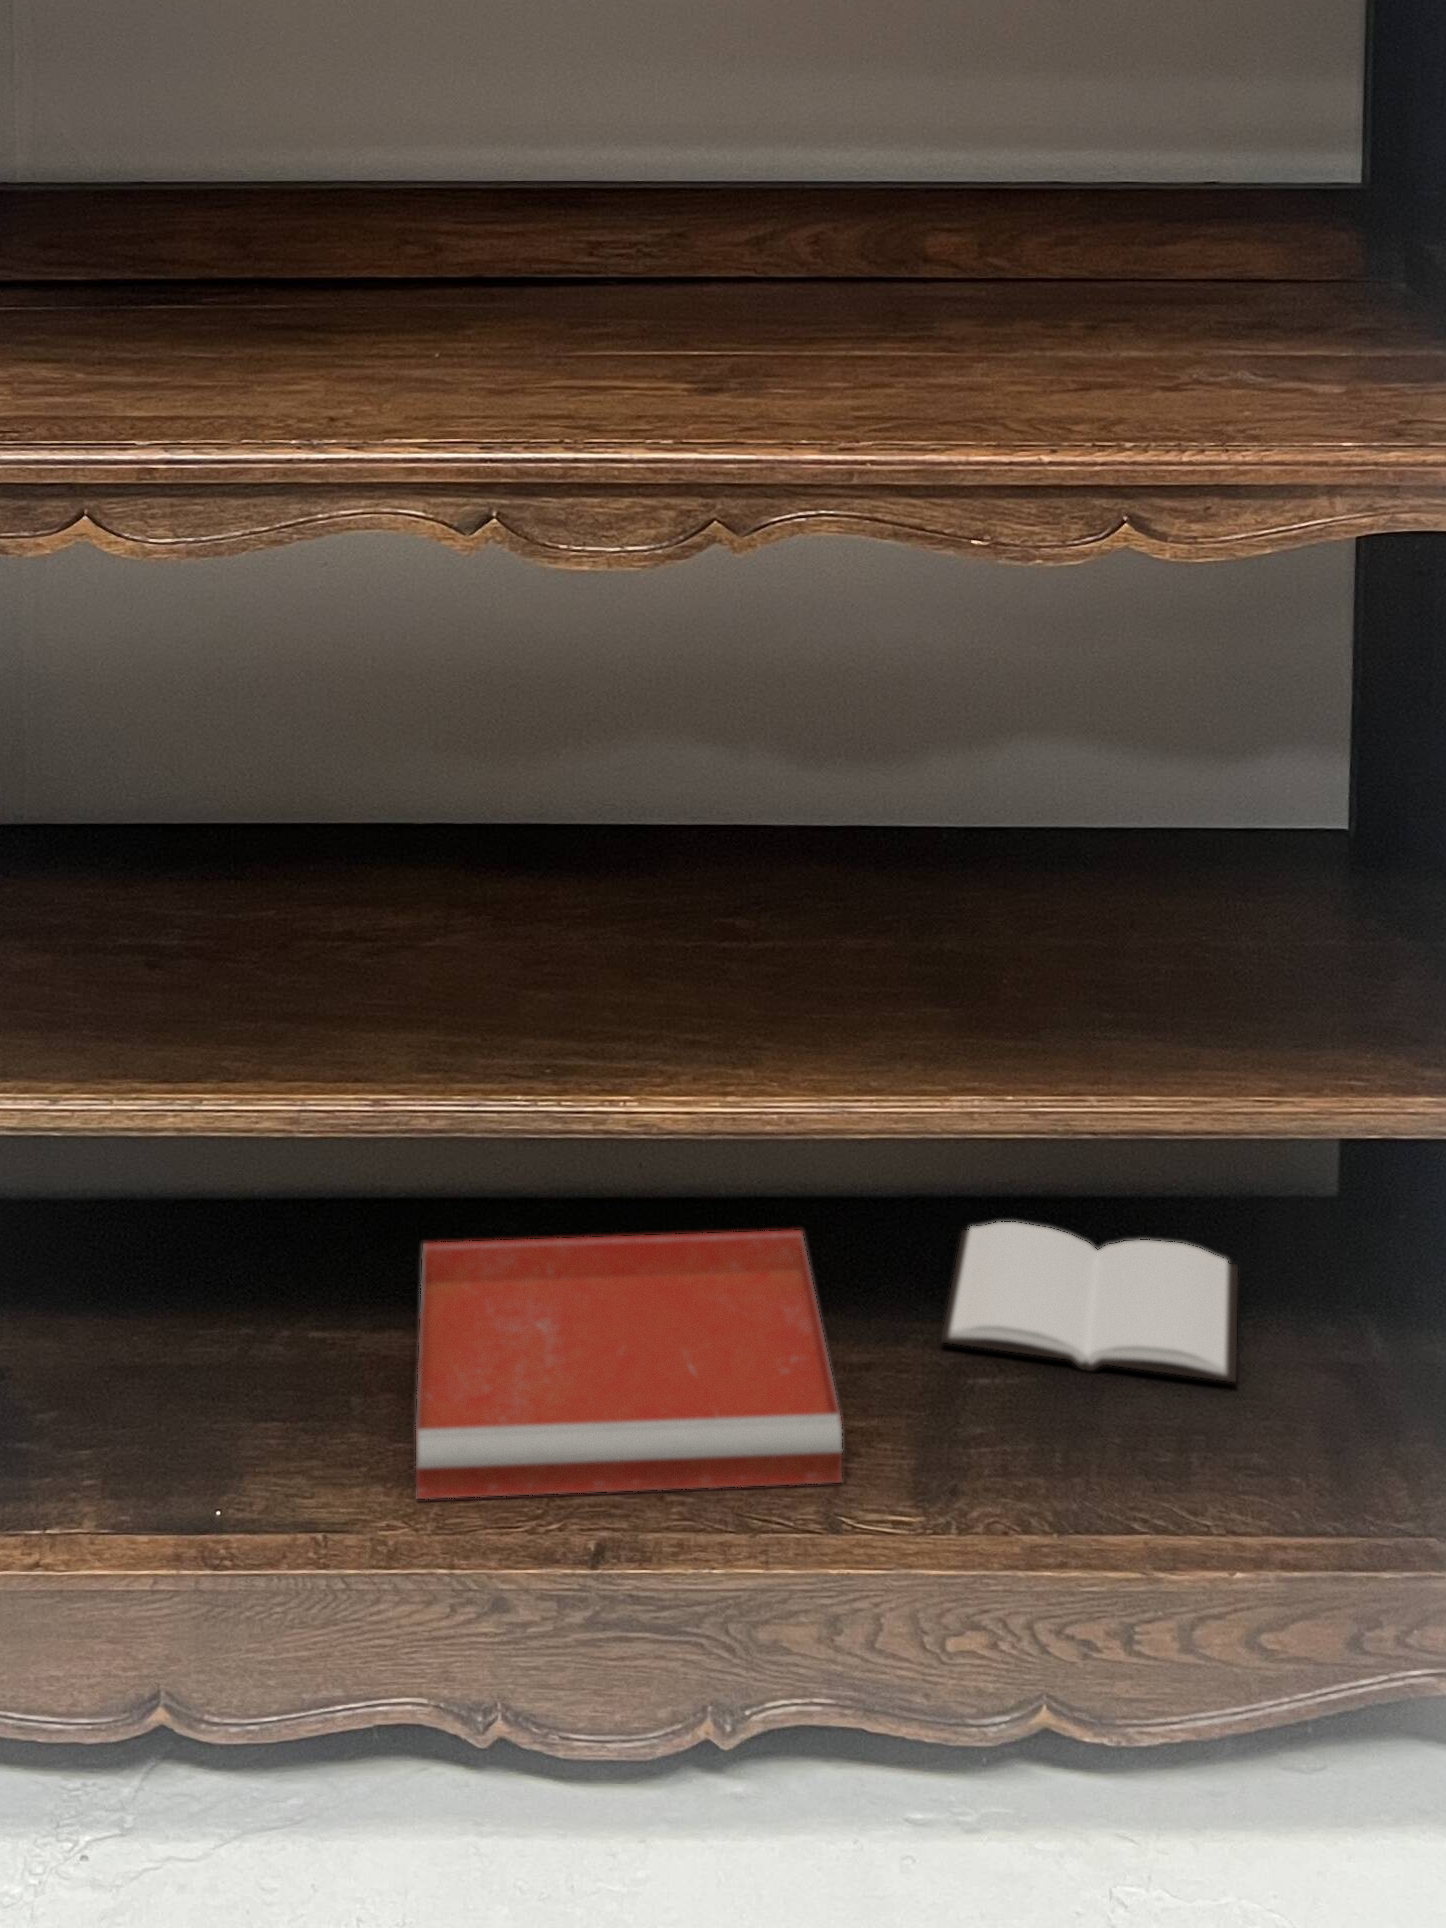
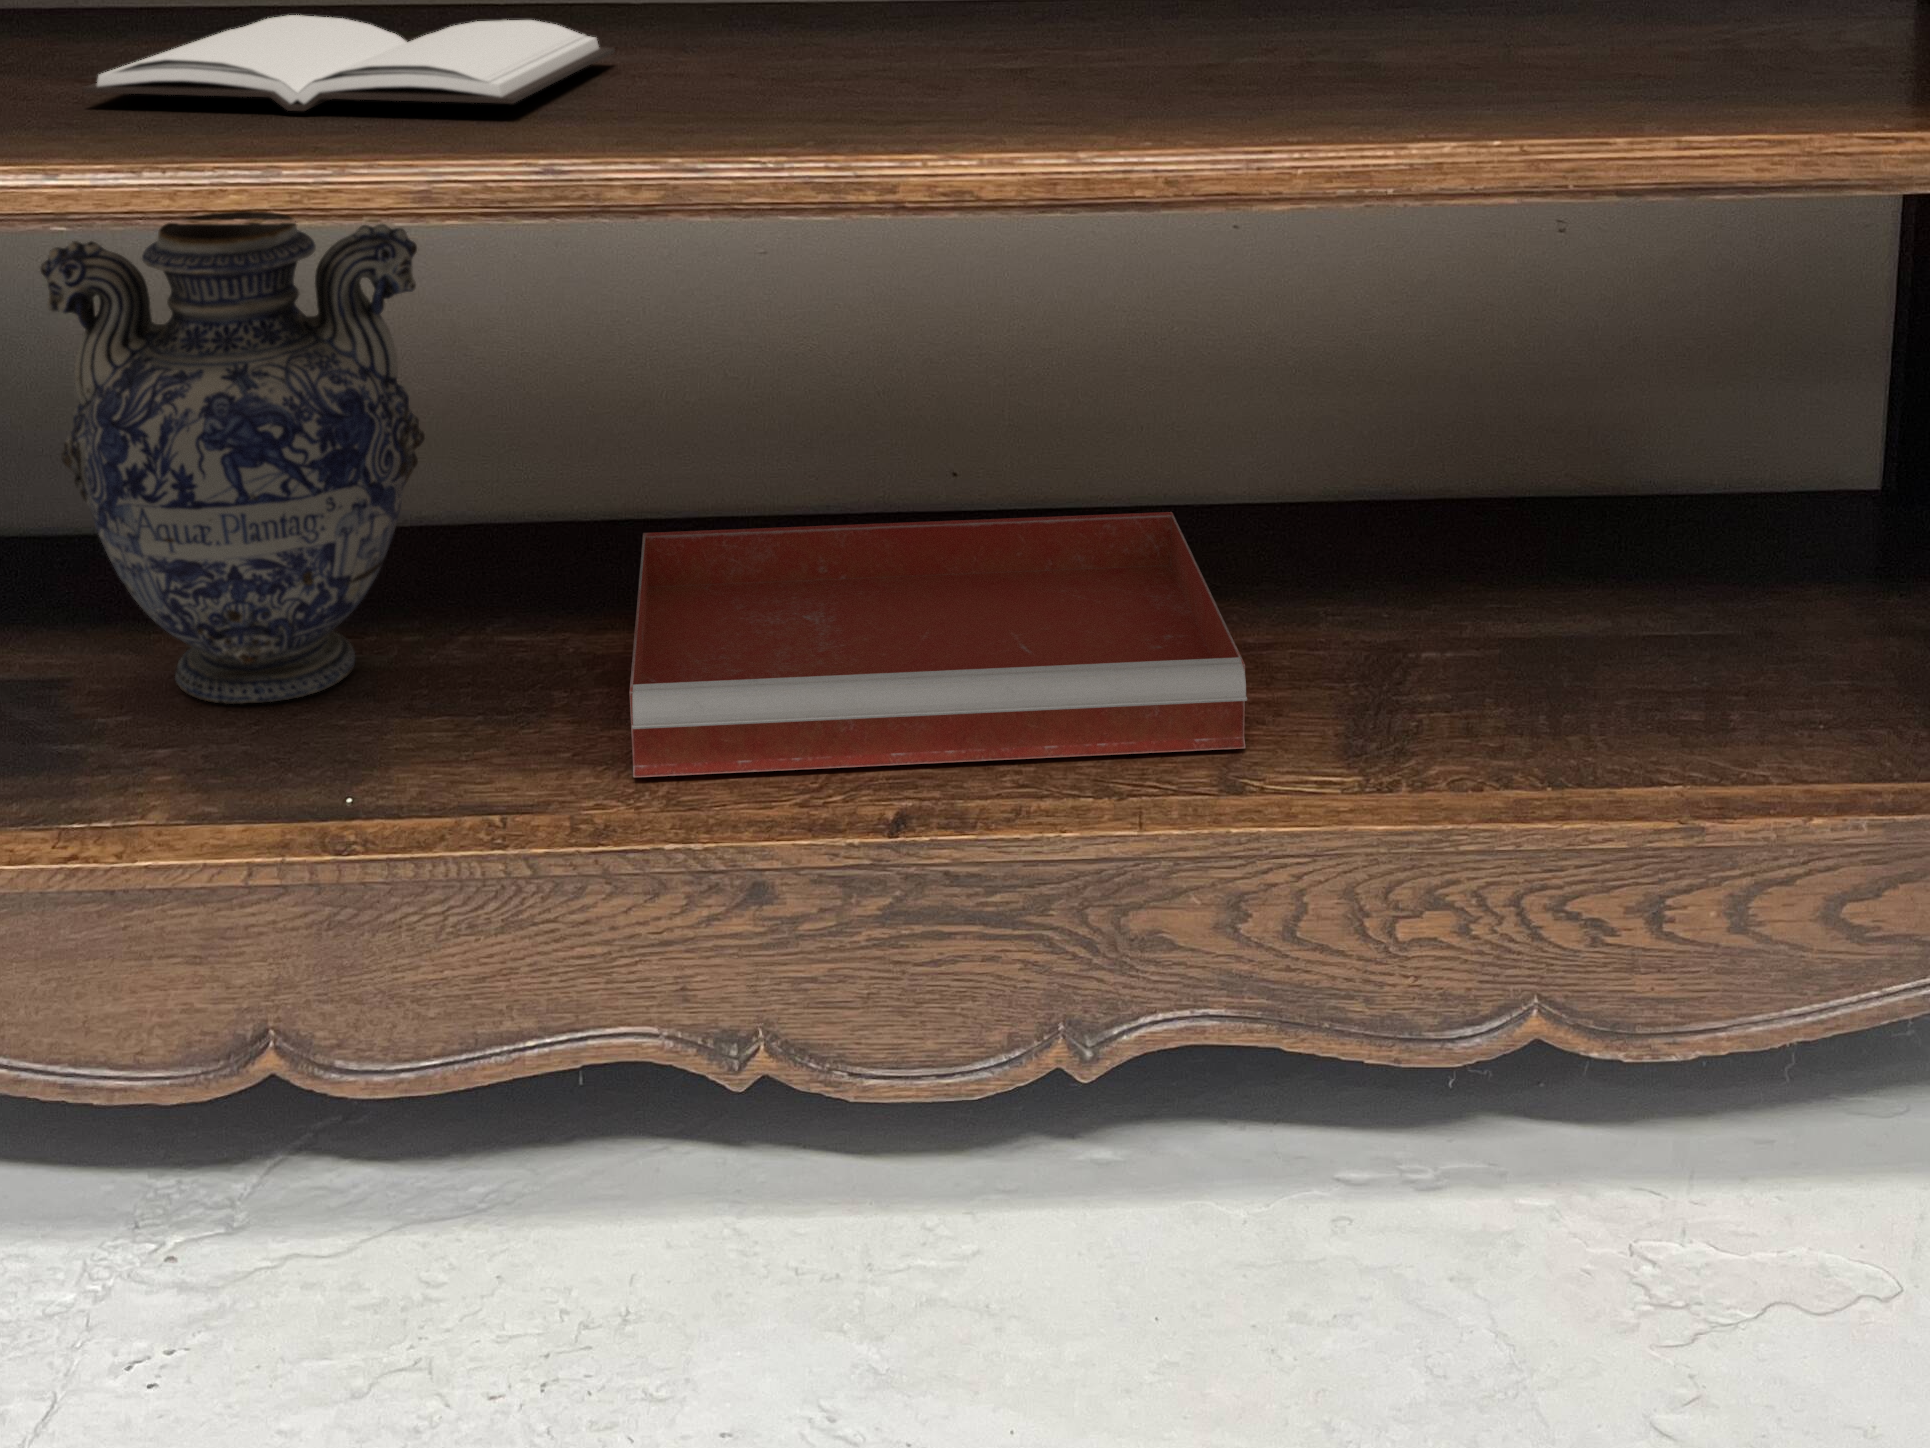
decorative vase: none [24,1036,277,1403] -> present [41,211,425,704]
book: present [942,1222,1238,1382] -> present [83,15,615,111]

